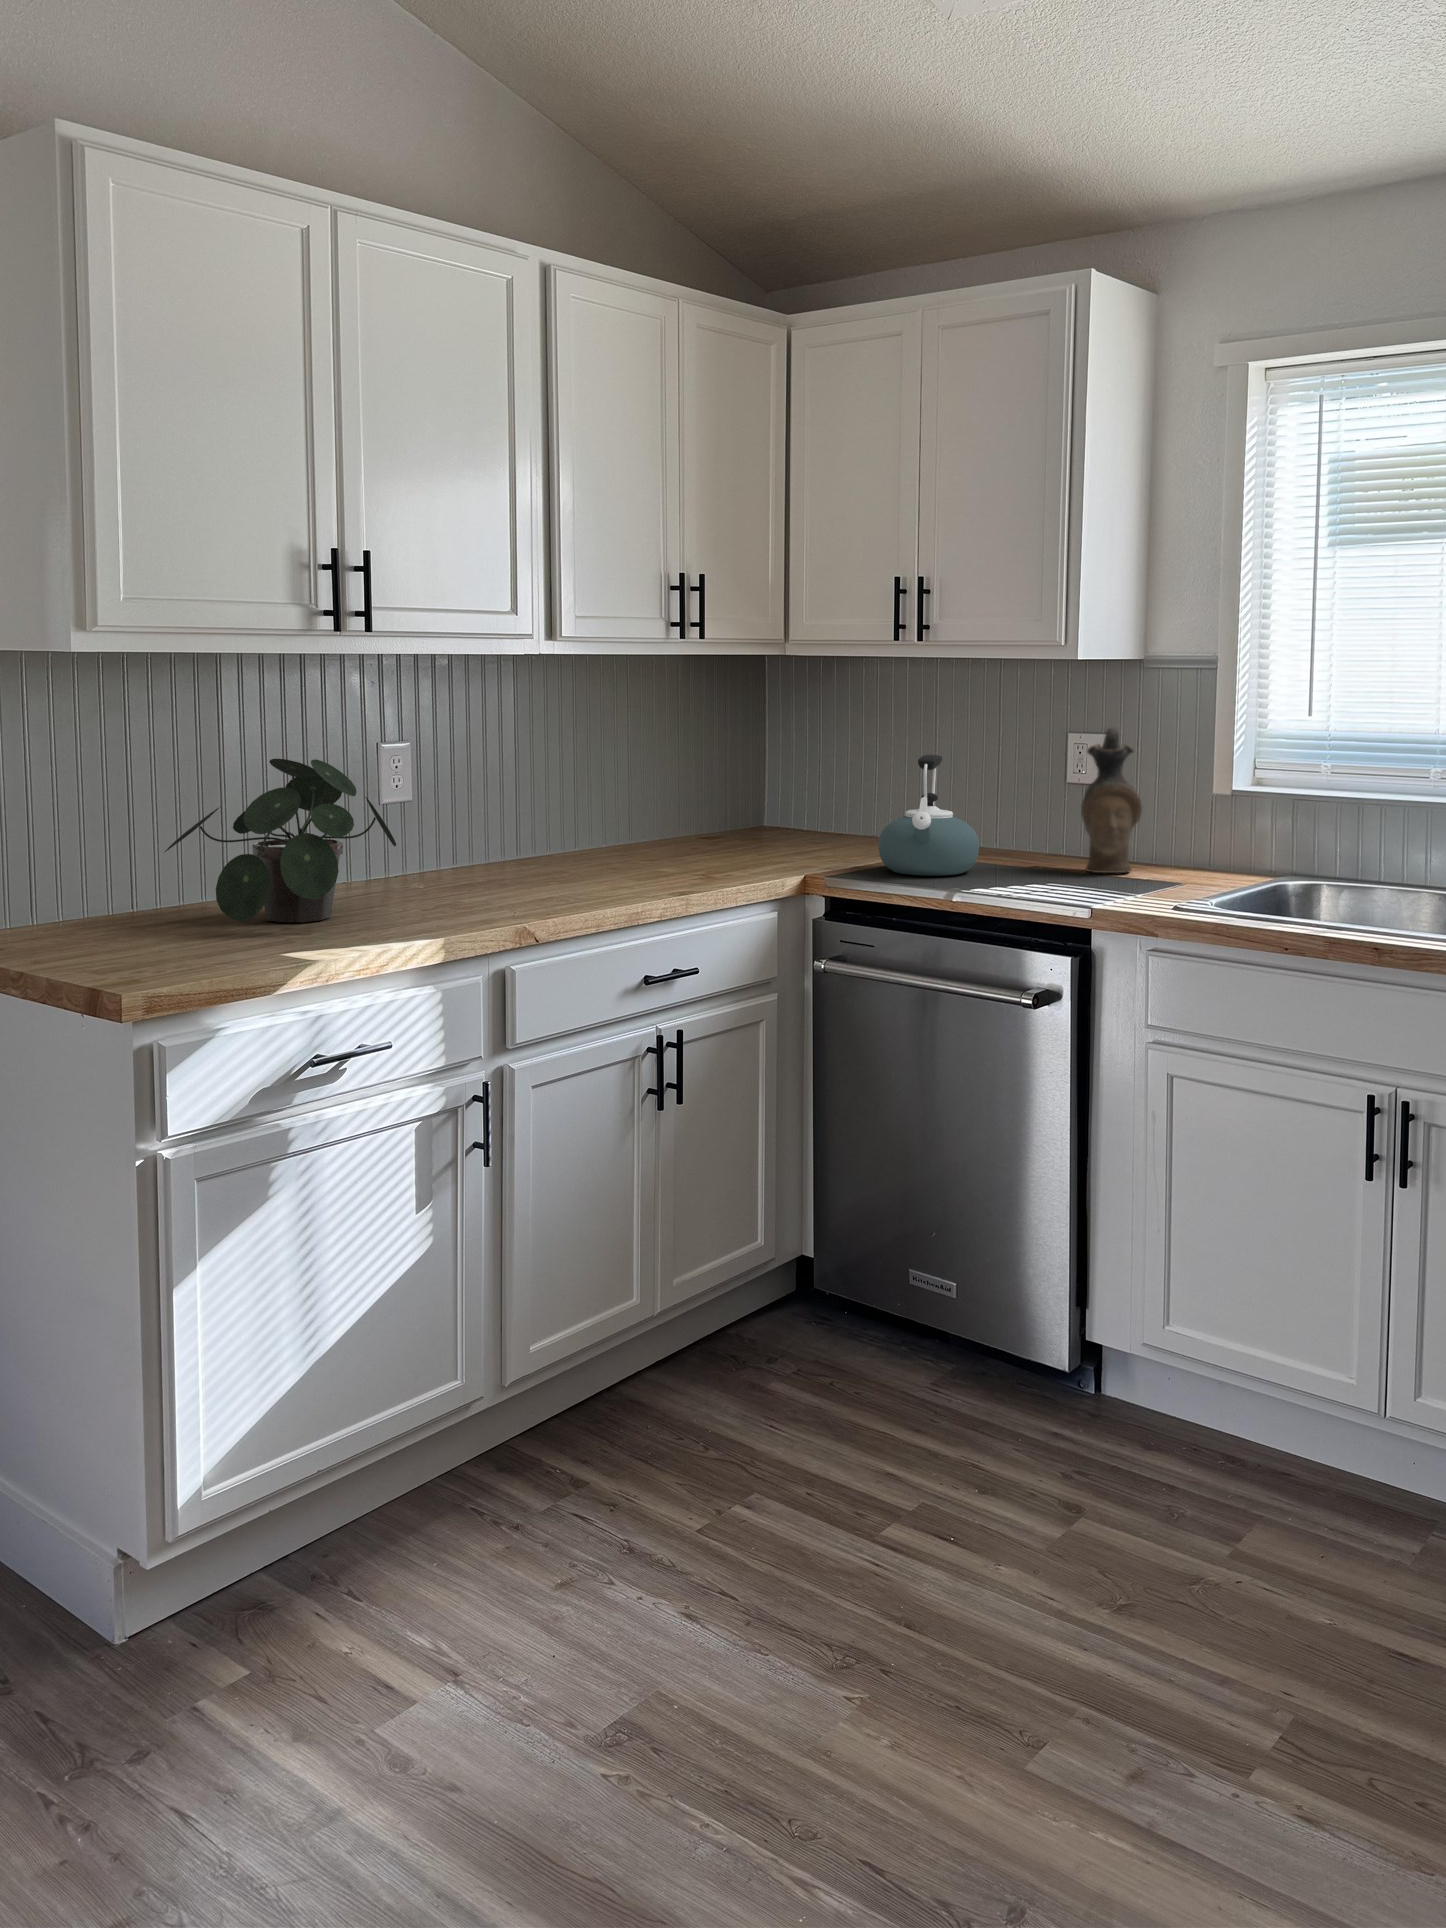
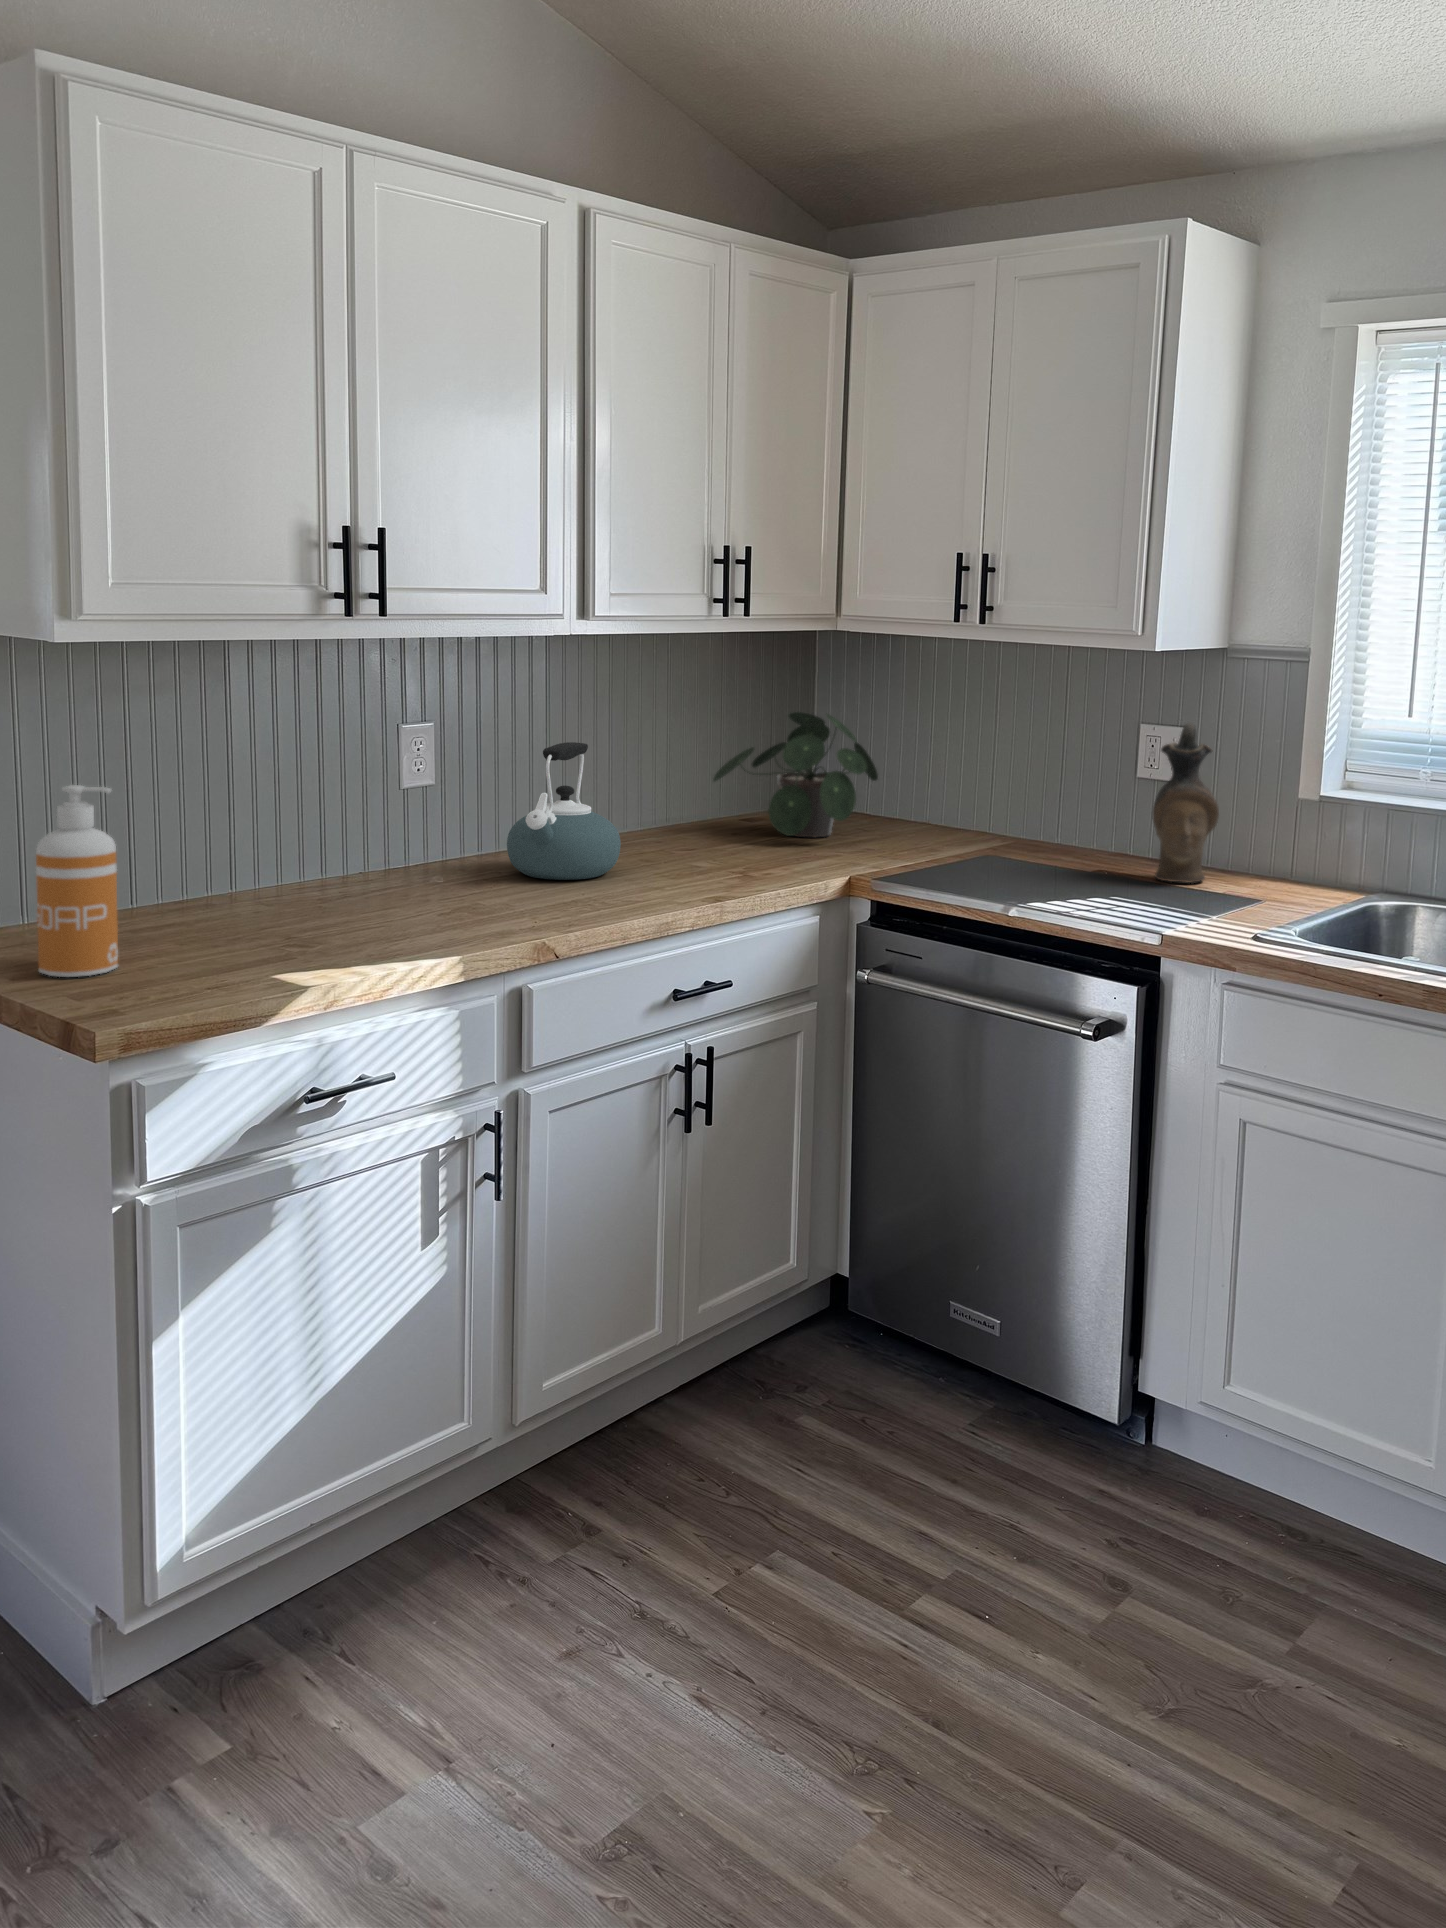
kettle: present [878,755,979,876] -> present [507,742,621,880]
potted plant: present [165,759,396,922] -> present [713,712,878,837]
soap dispenser: none [55,782,131,959] -> present [36,785,118,977]

